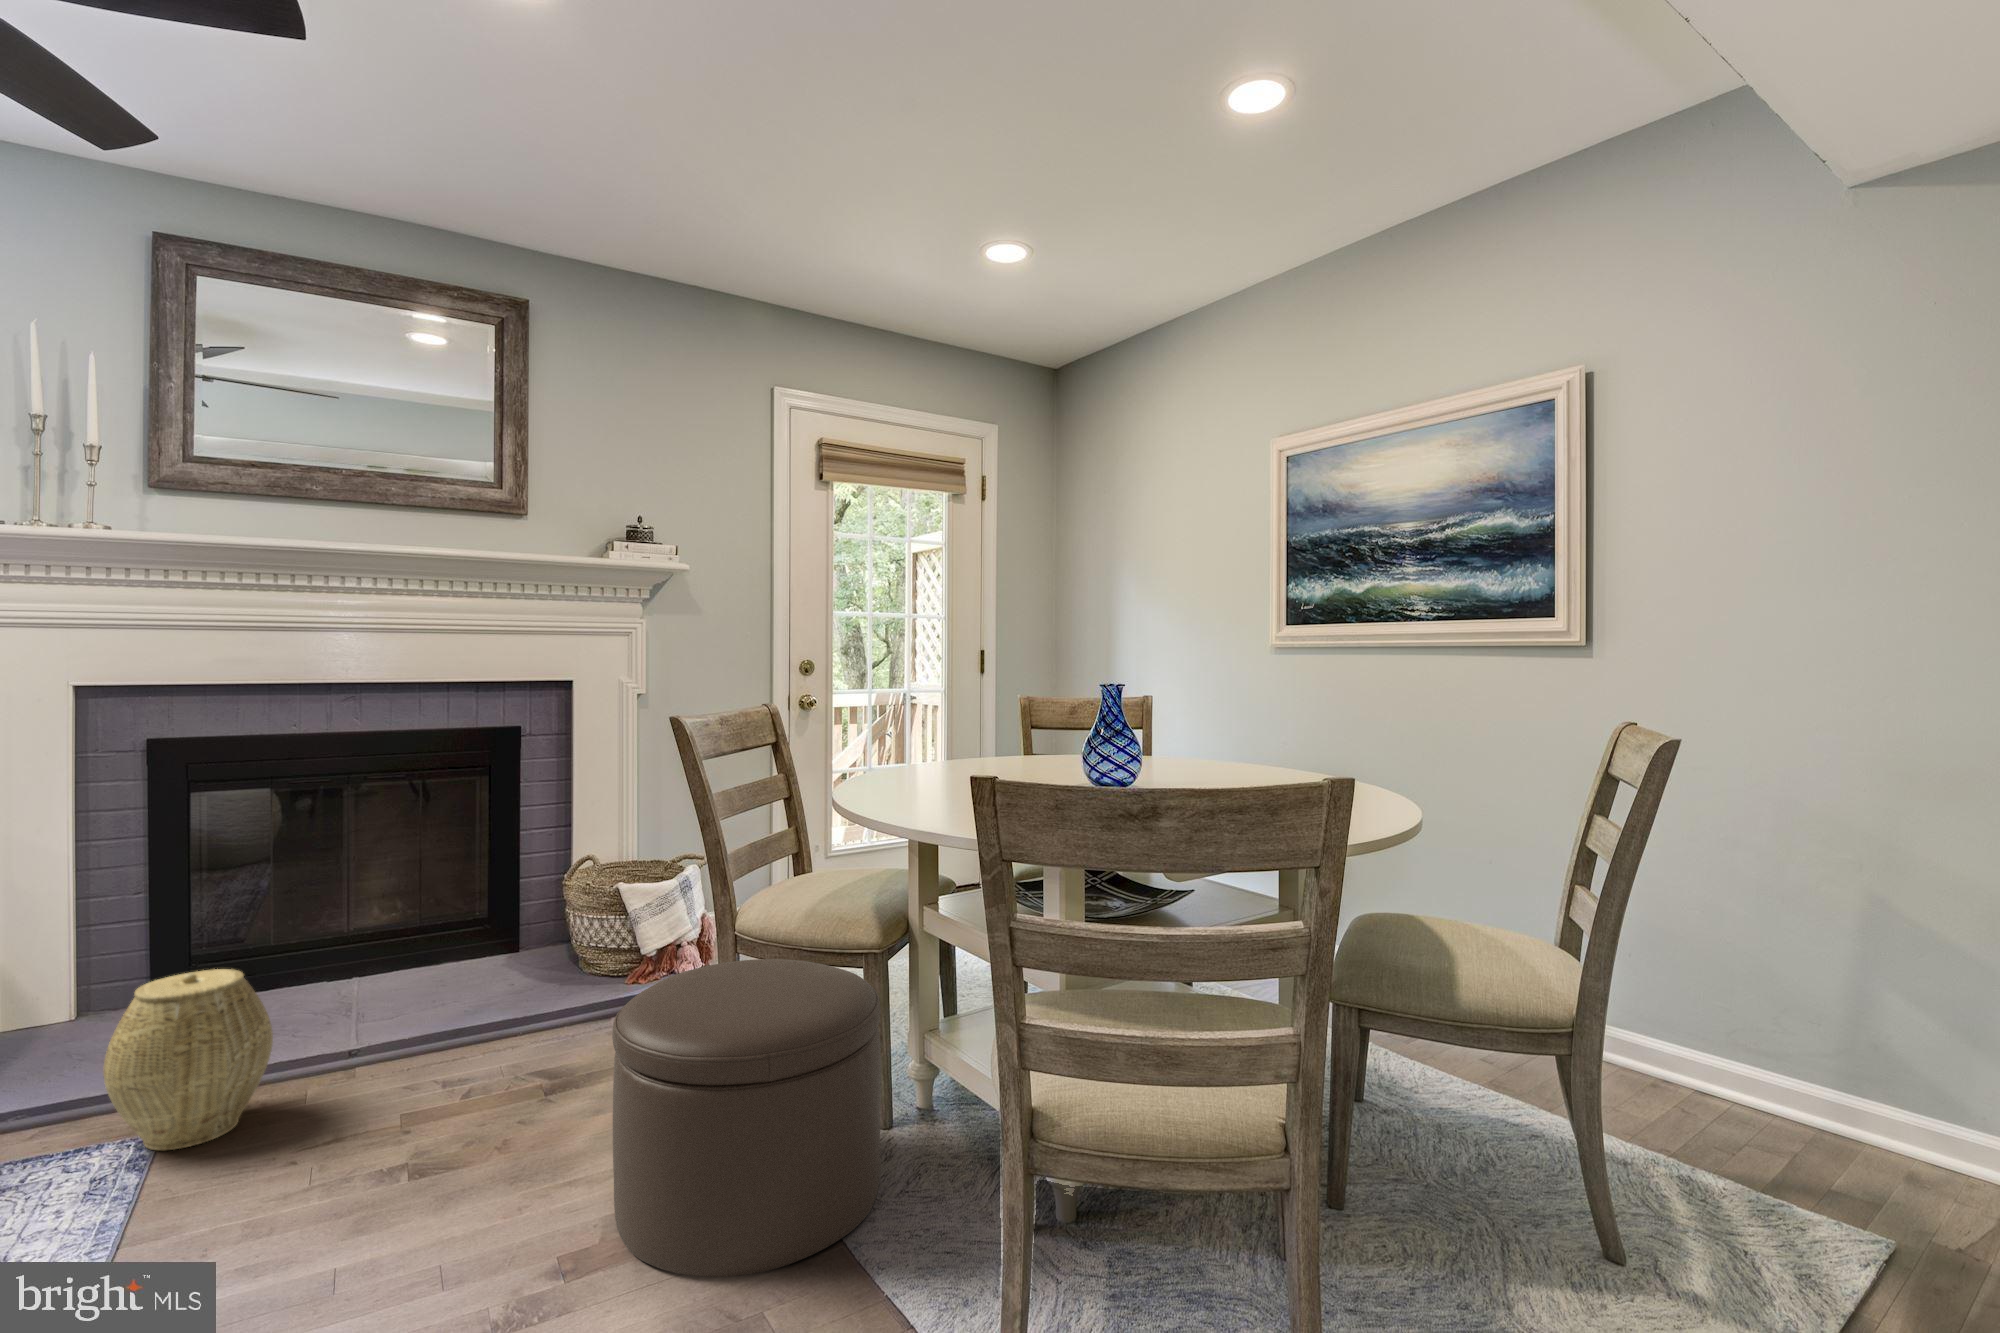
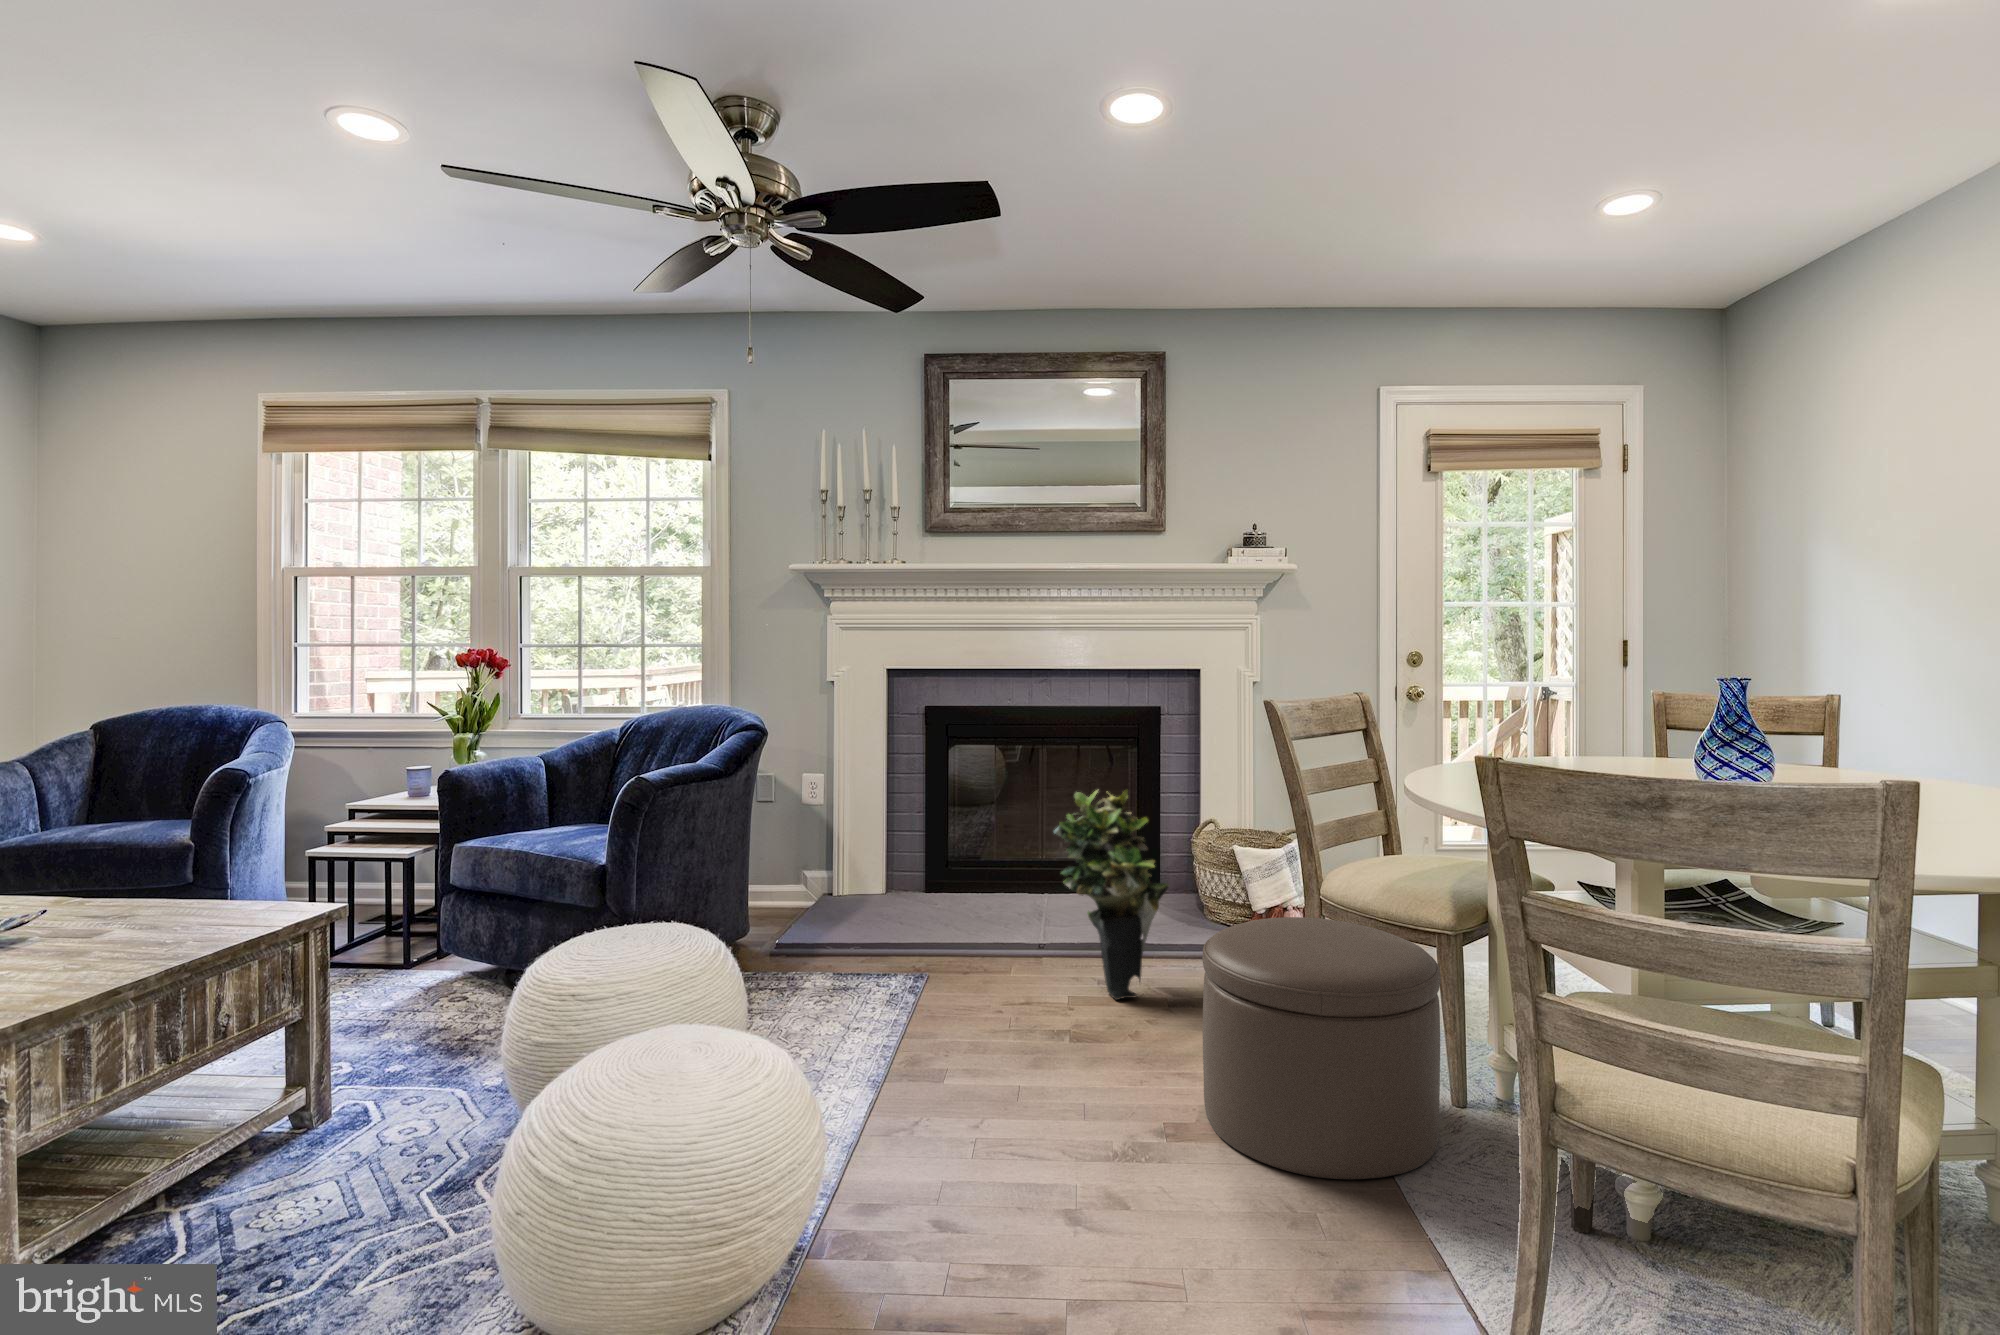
potted plant: none [378,832,548,1106] -> present [1054,790,1169,1000]
woven basket: present [103,969,273,1150] -> none [903,867,991,983]

